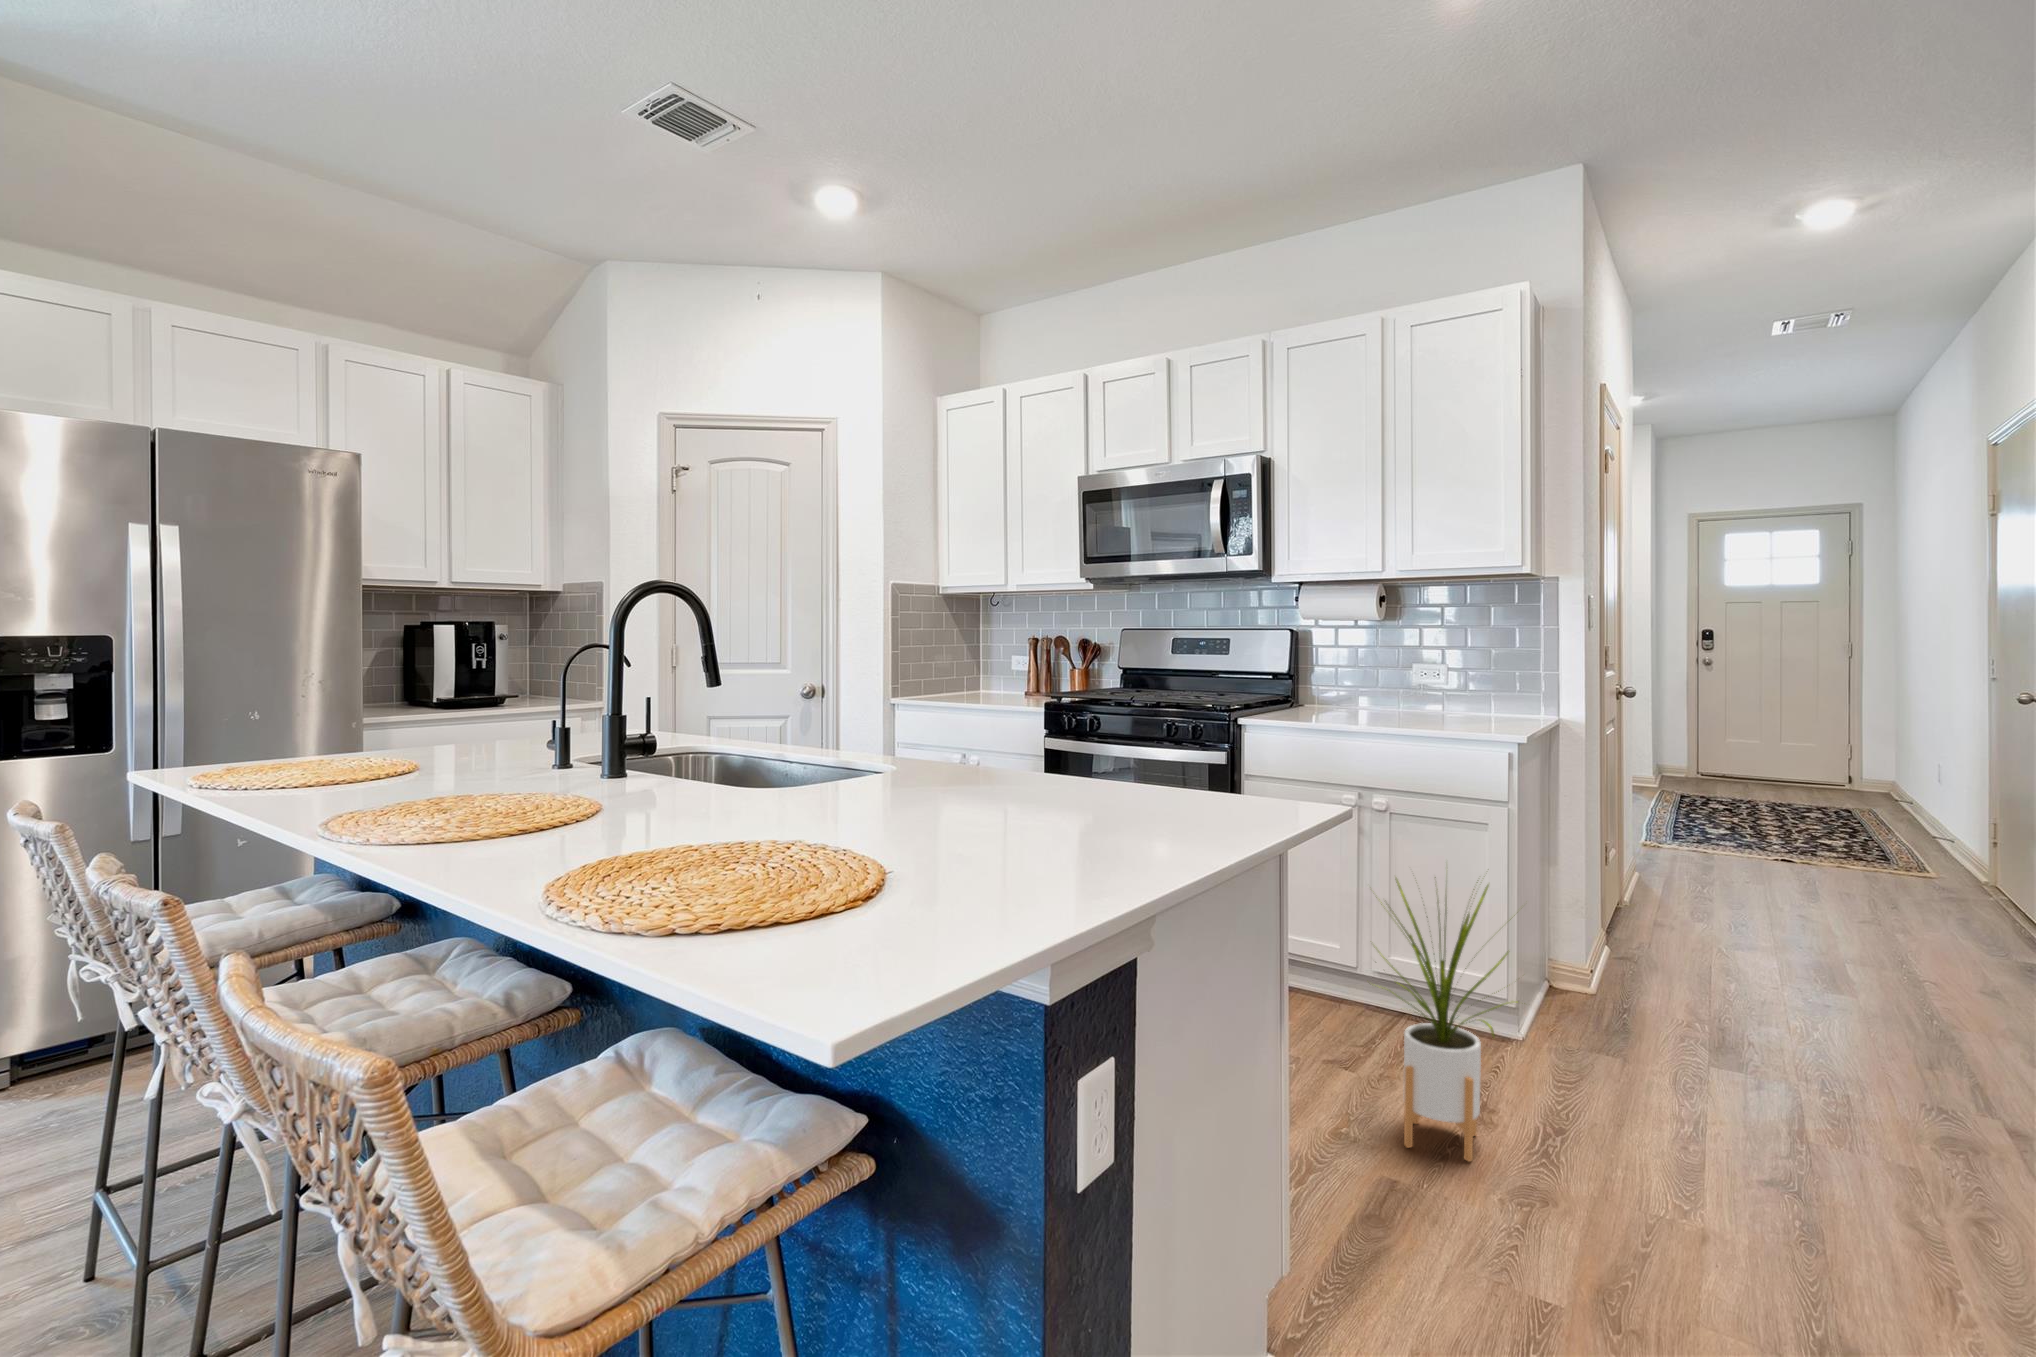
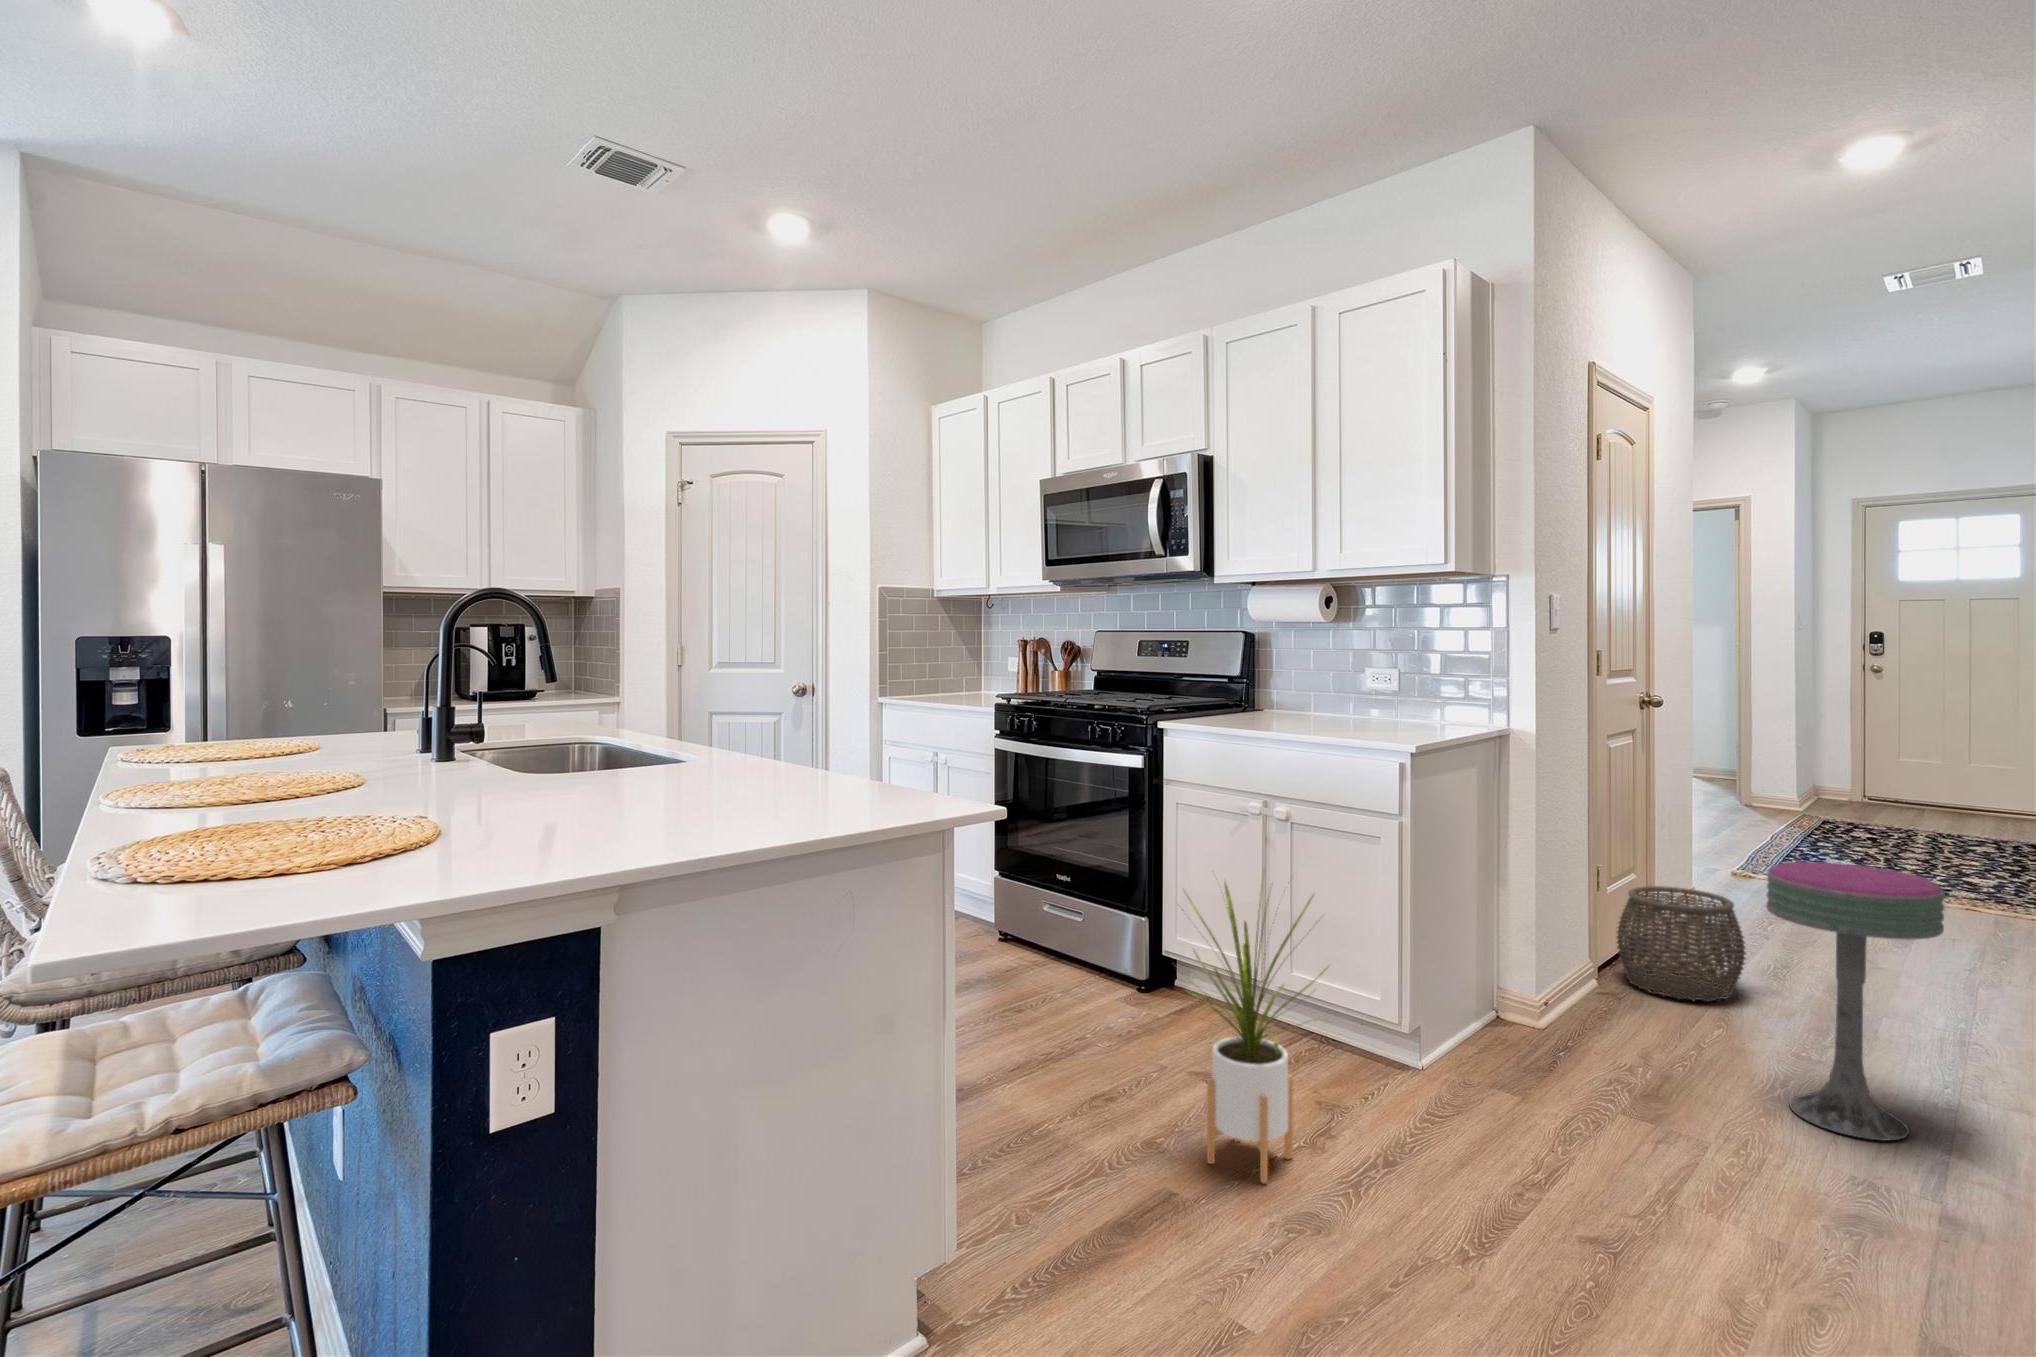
bar stool: none [1812,835,1968,1072] -> present [1766,862,1945,1140]
woven basket: none [1620,860,1735,962] -> present [1617,886,1746,1002]

